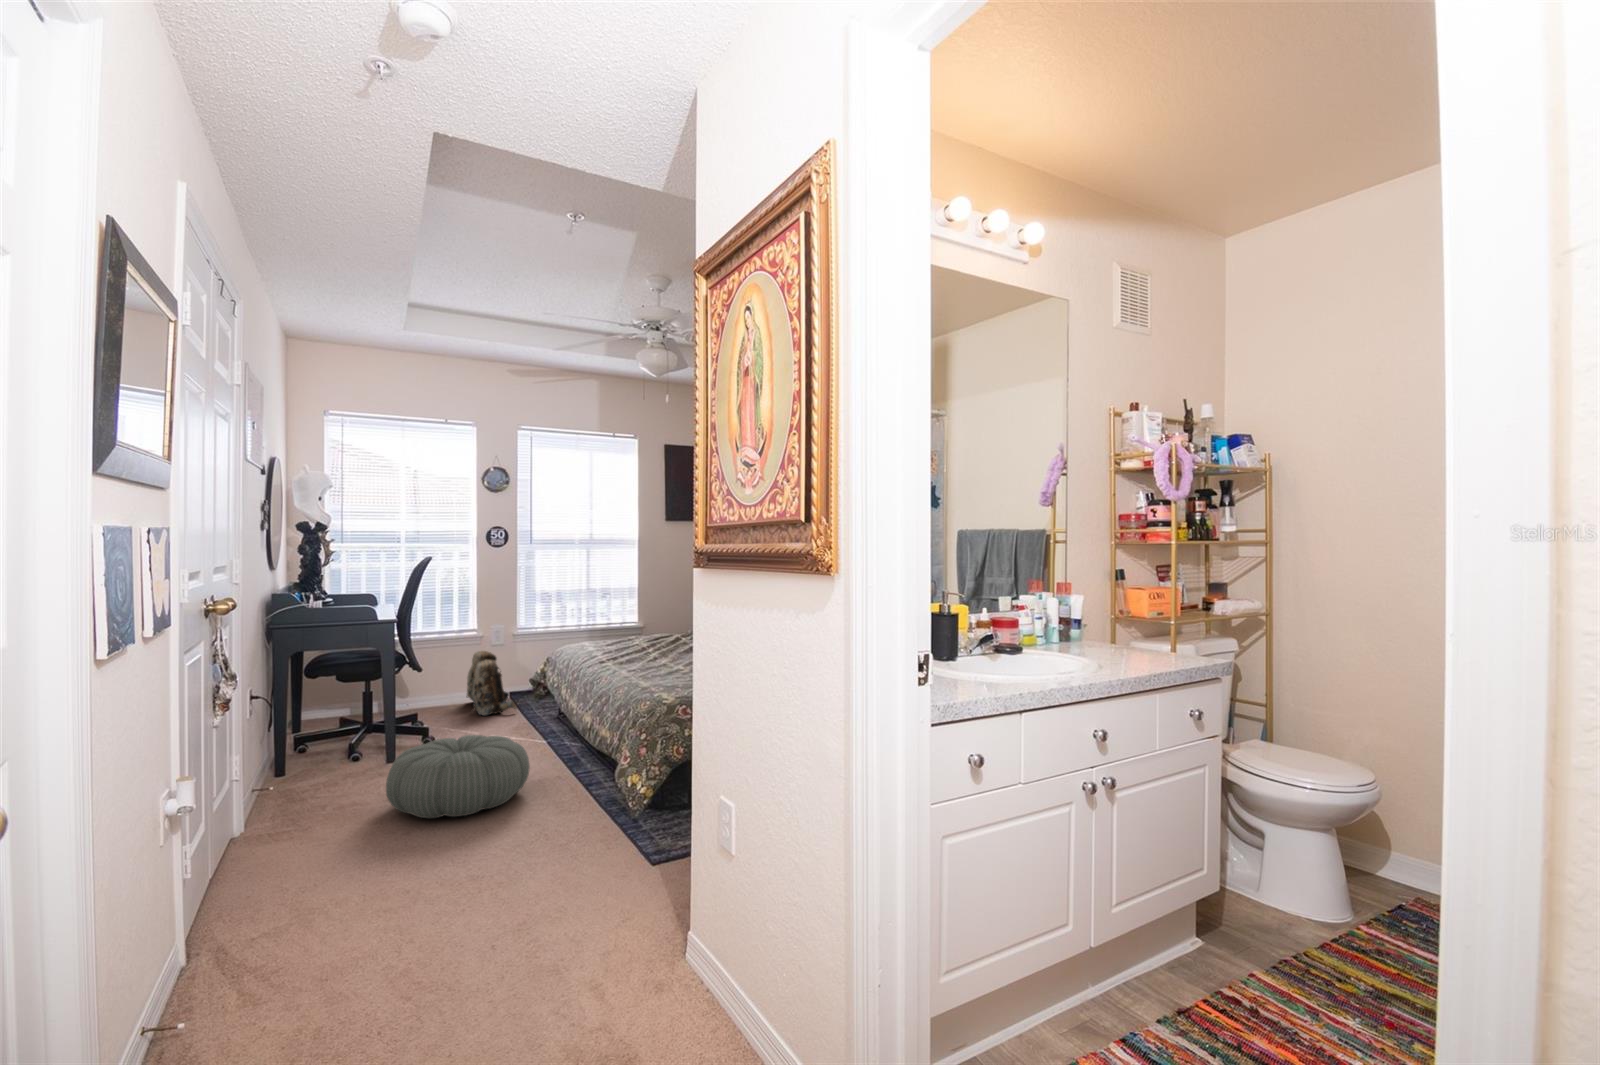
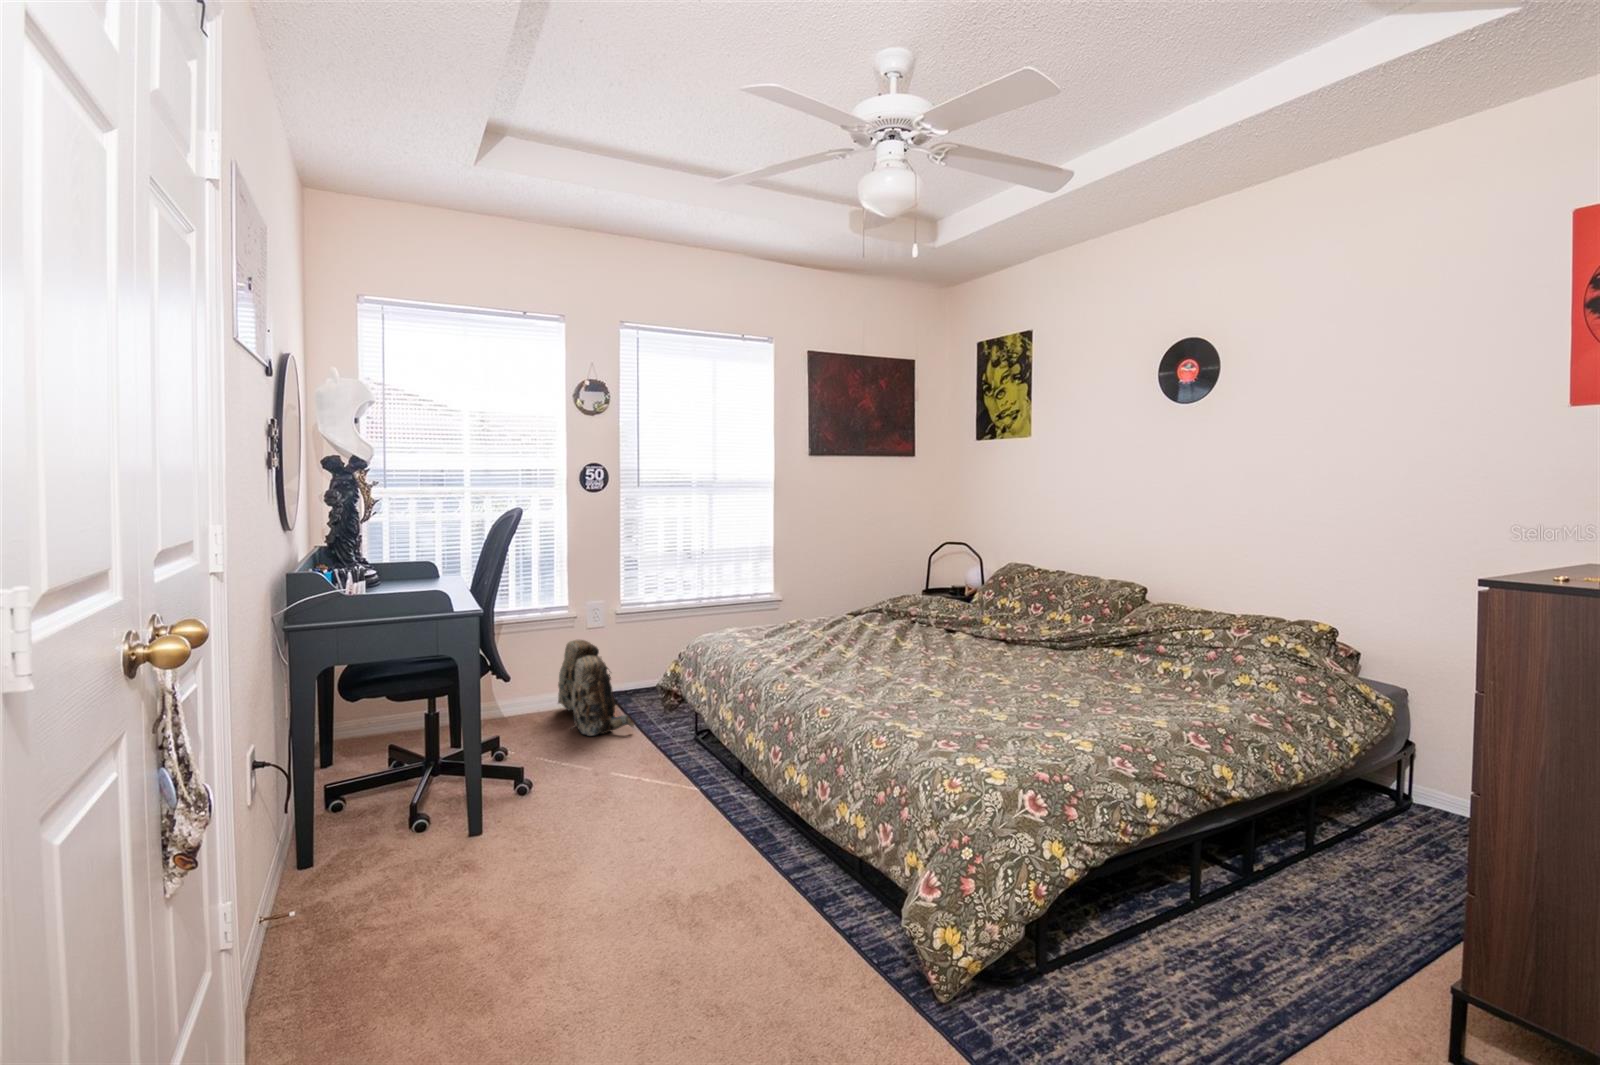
pouf: present [386,735,530,818] -> none [494,815,725,995]

